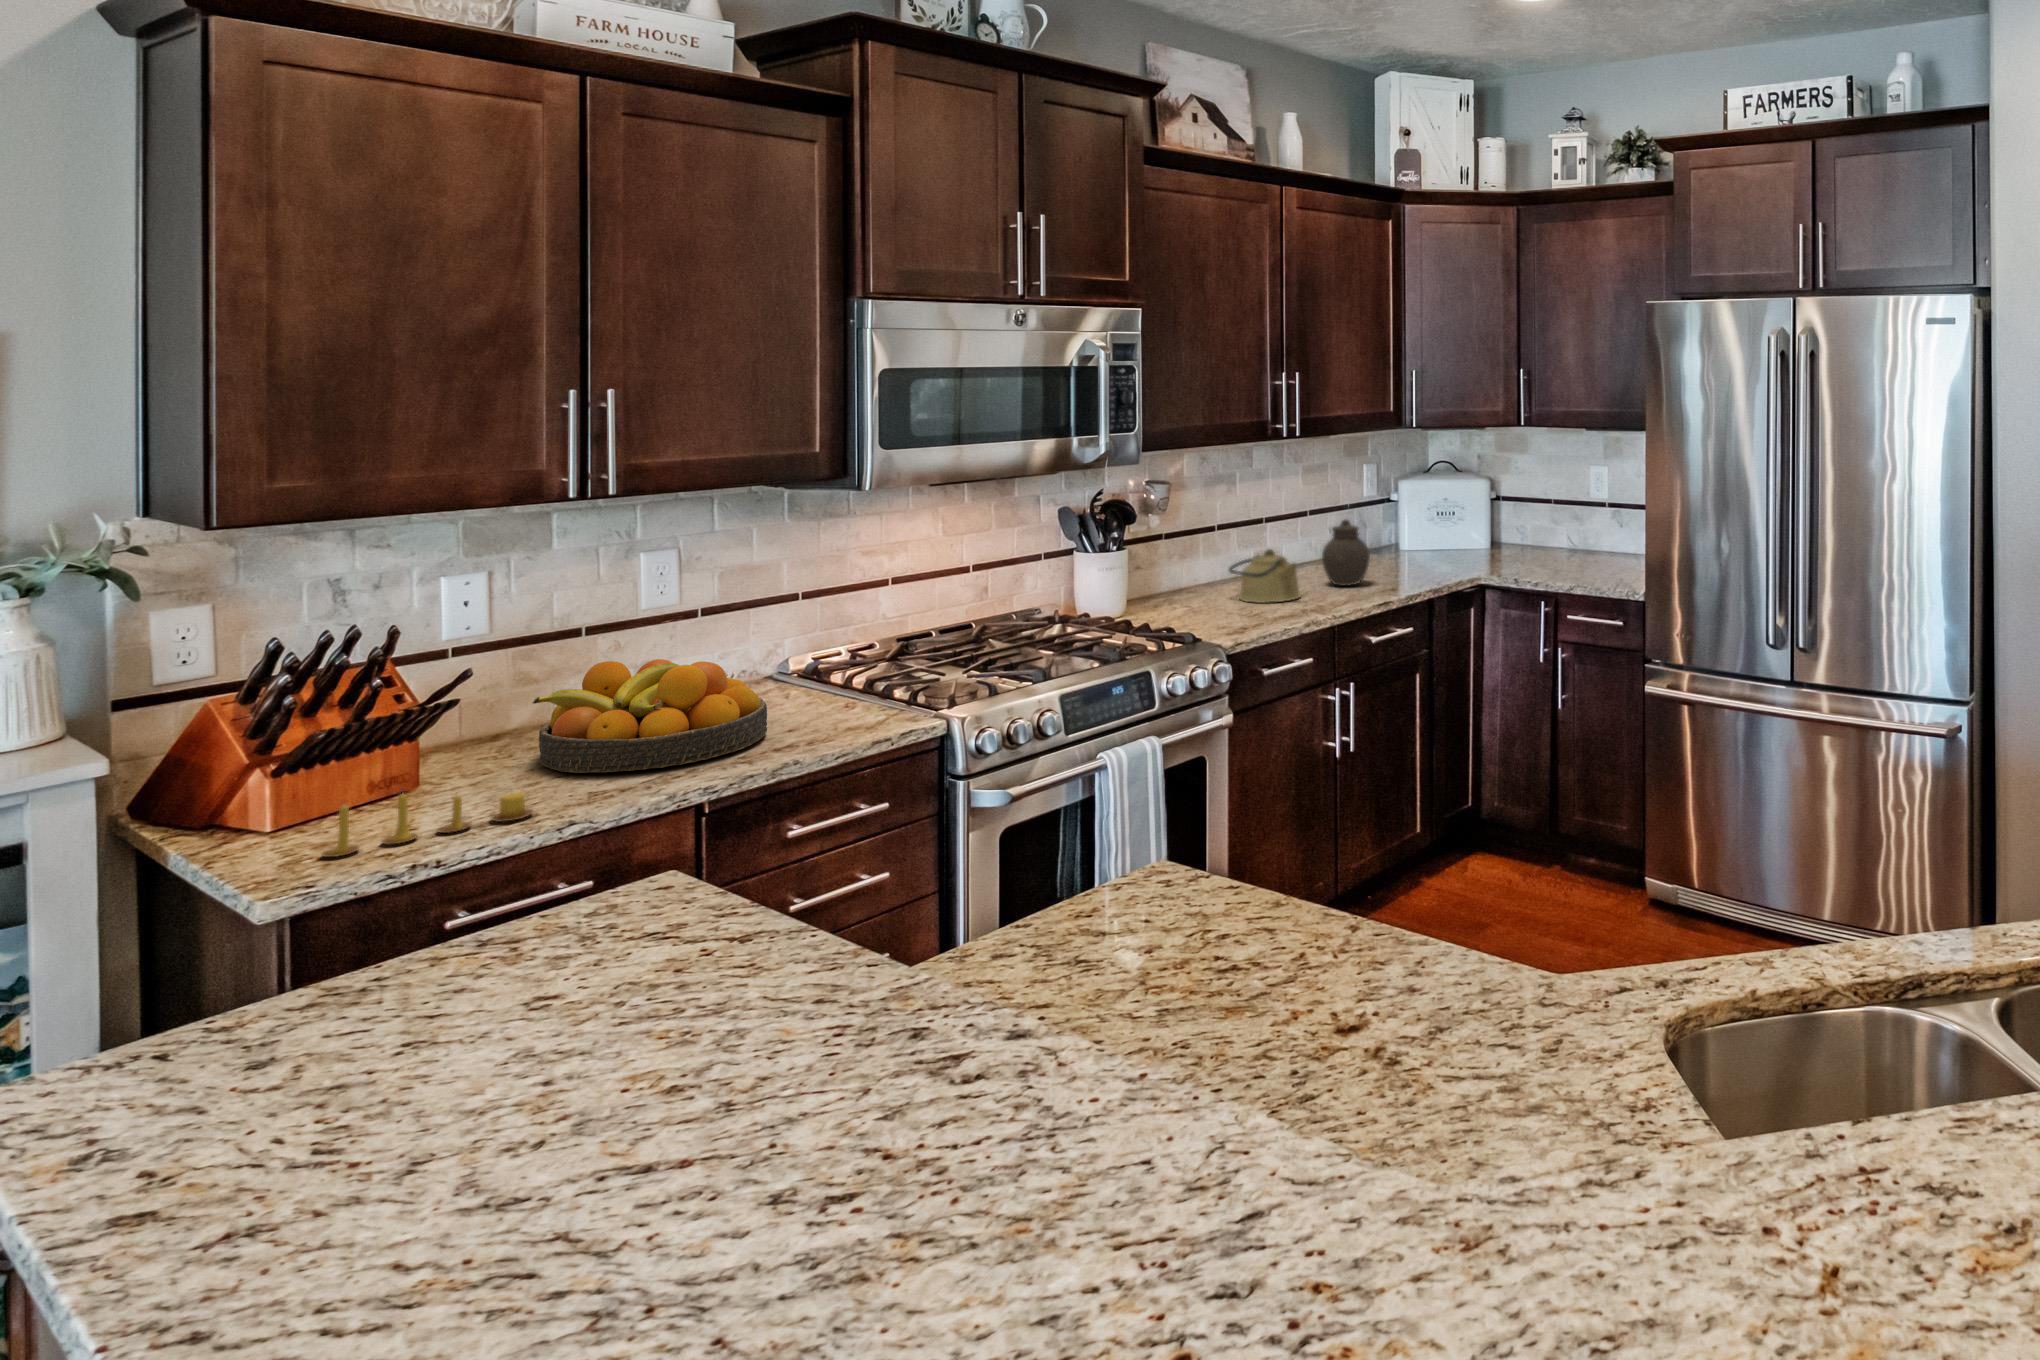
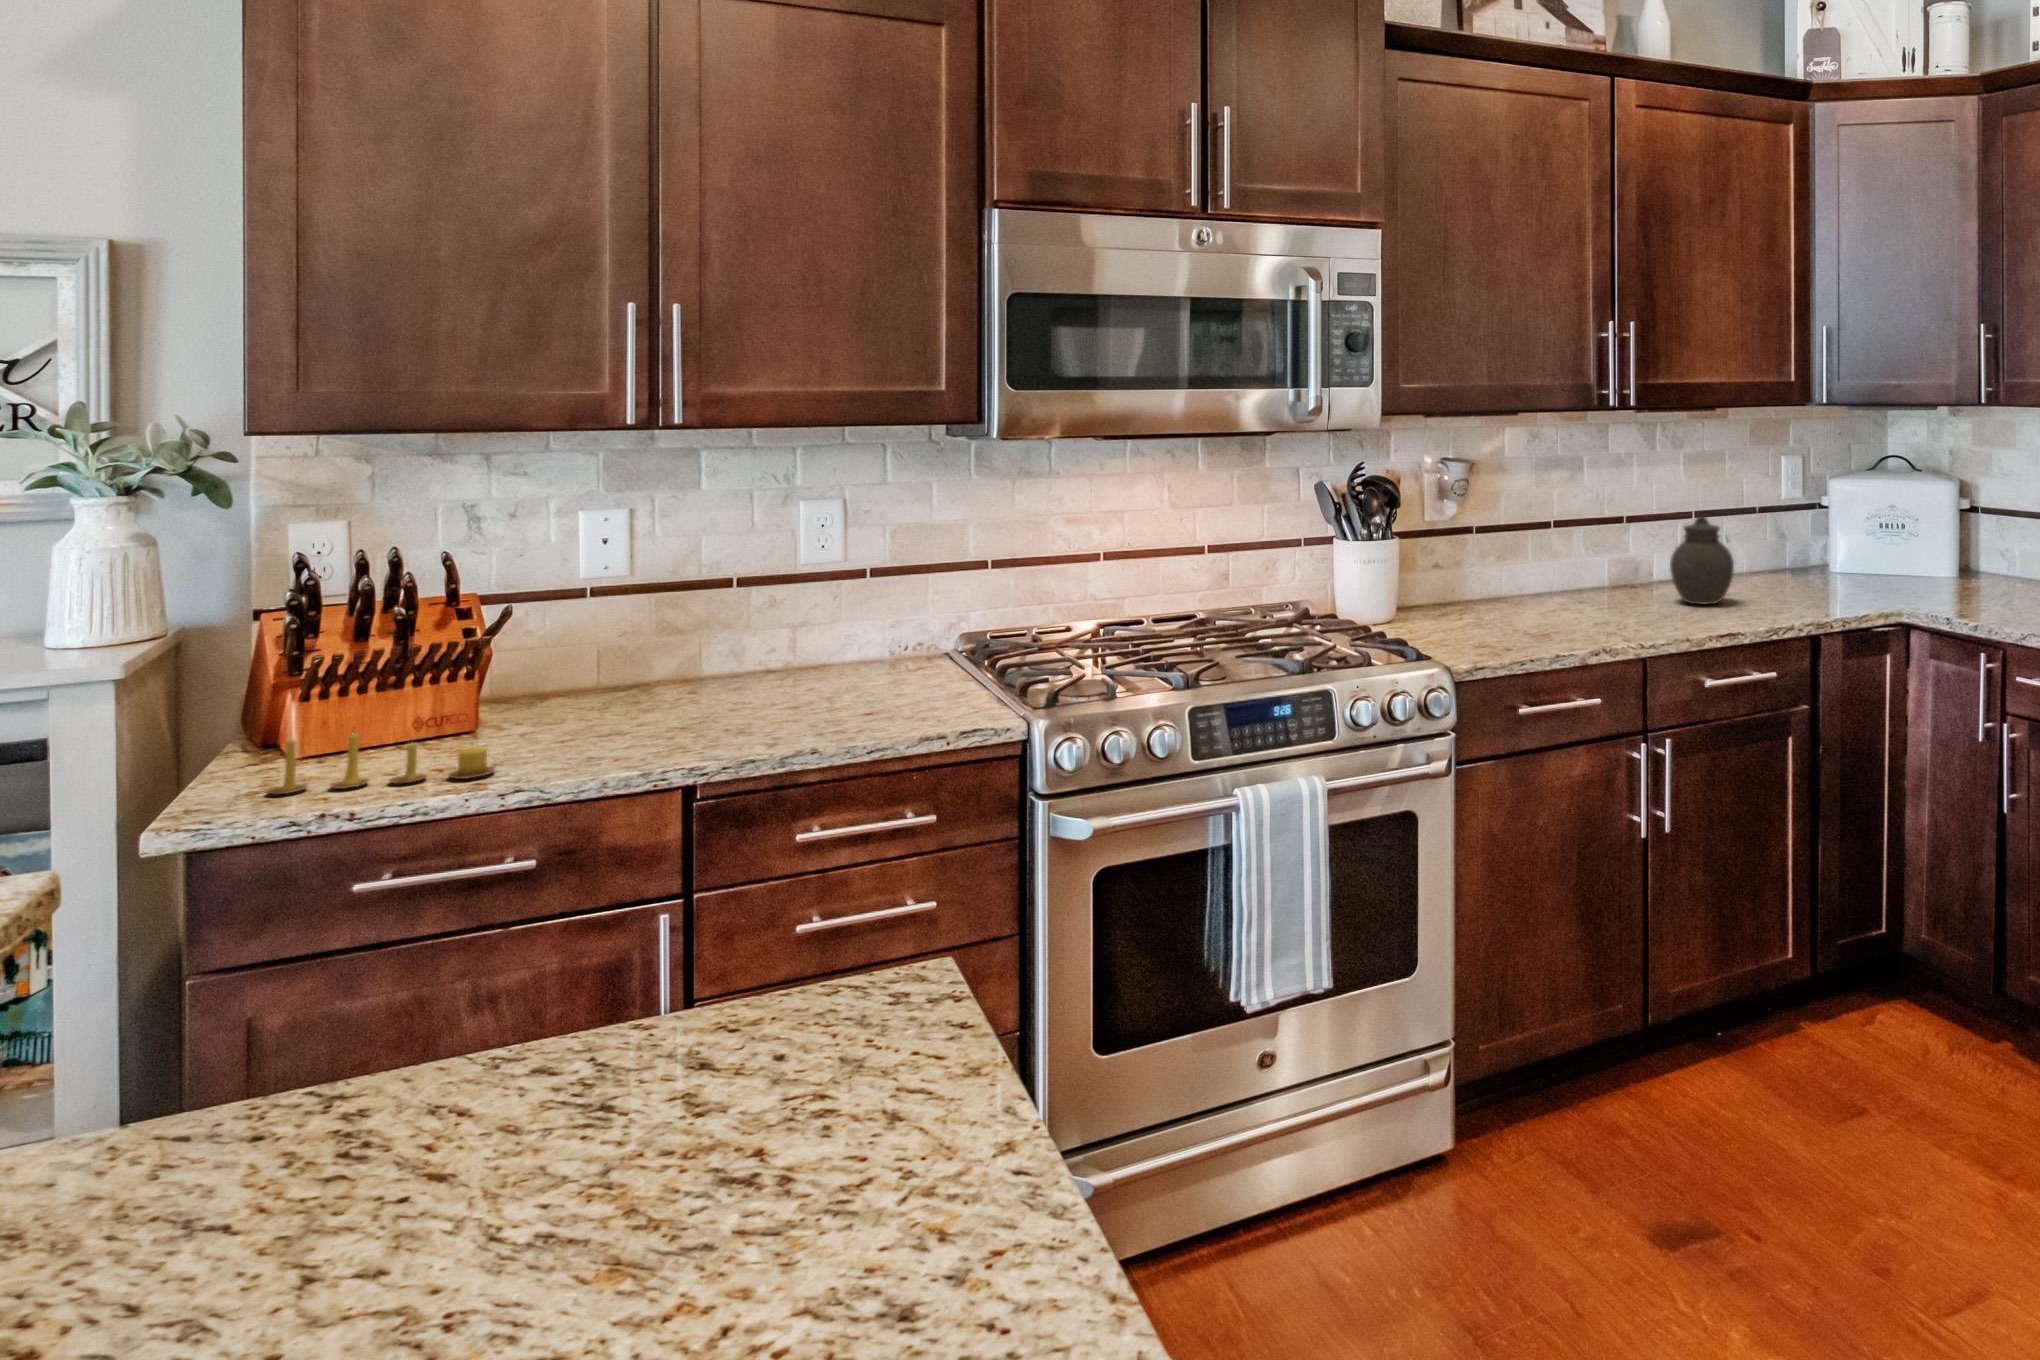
kettle: present [1229,549,1300,603] -> none [1535,548,1627,617]
fruit bowl: present [532,659,767,773] -> none [589,613,840,739]

